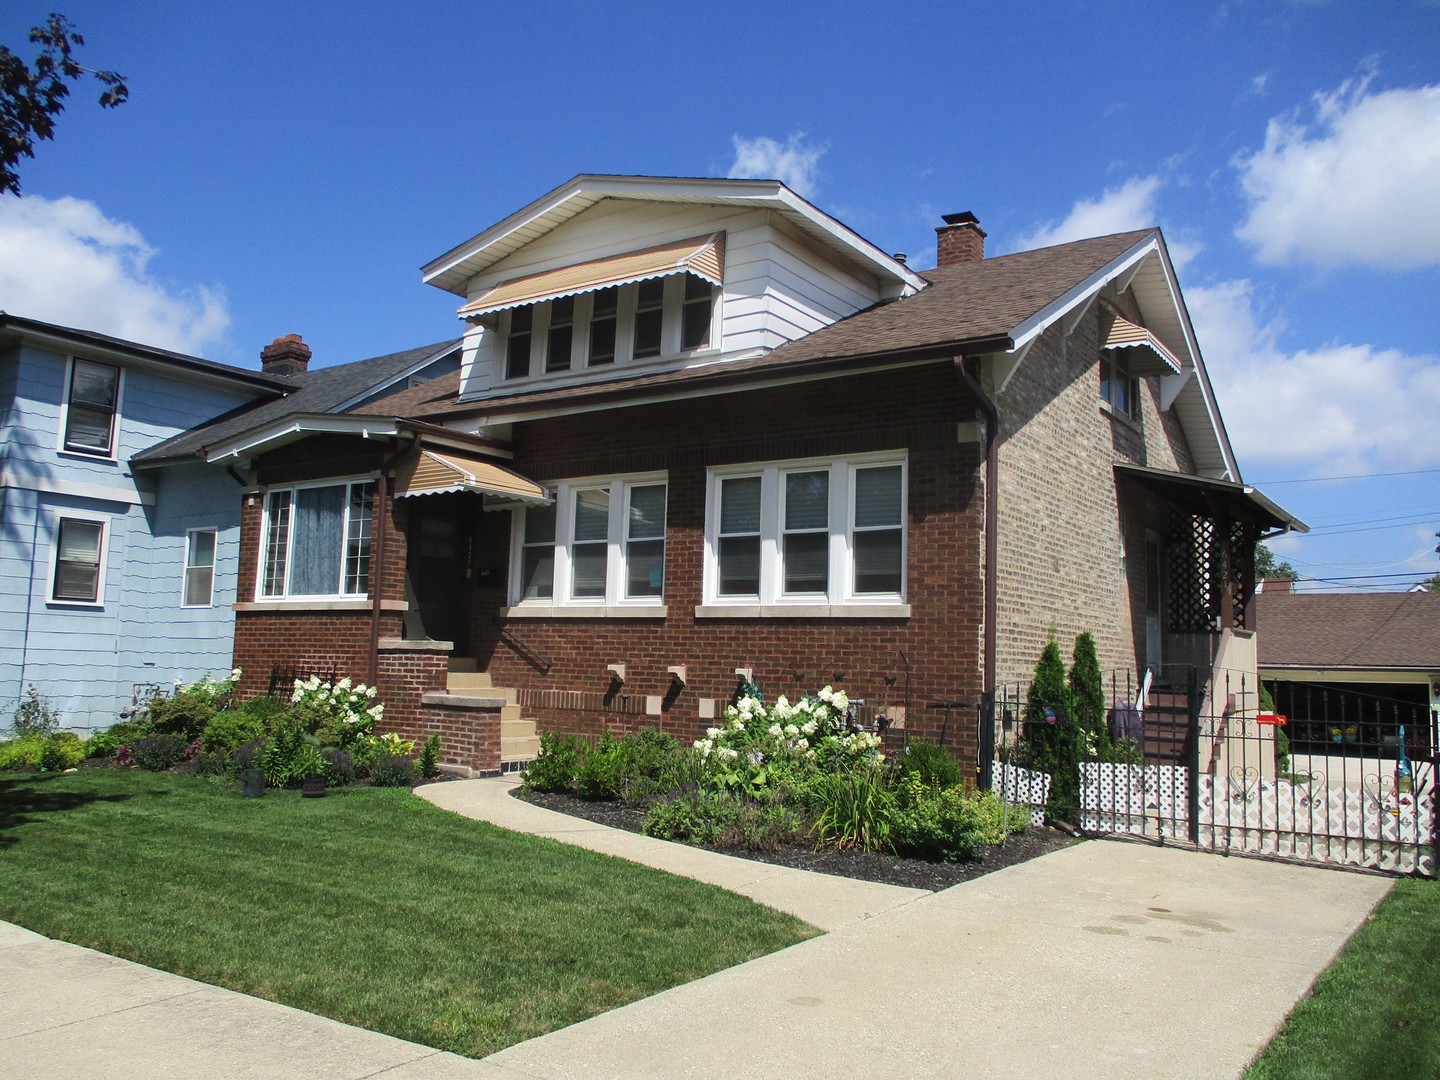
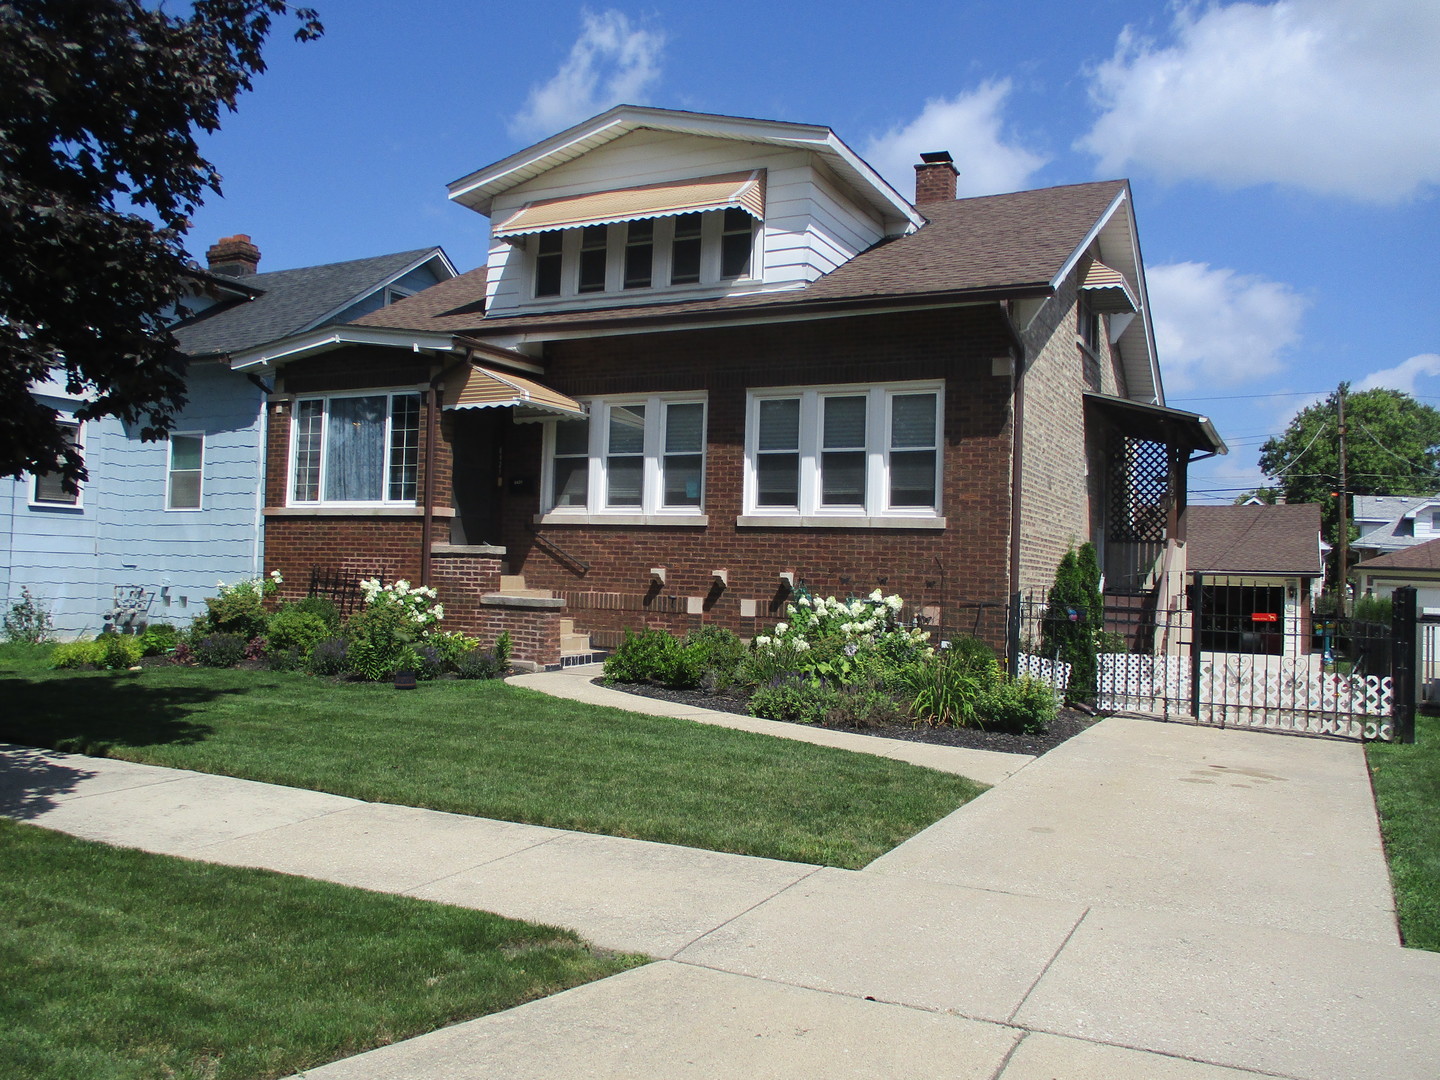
watering can: present [240,768,266,797] -> none [339,658,366,689]

